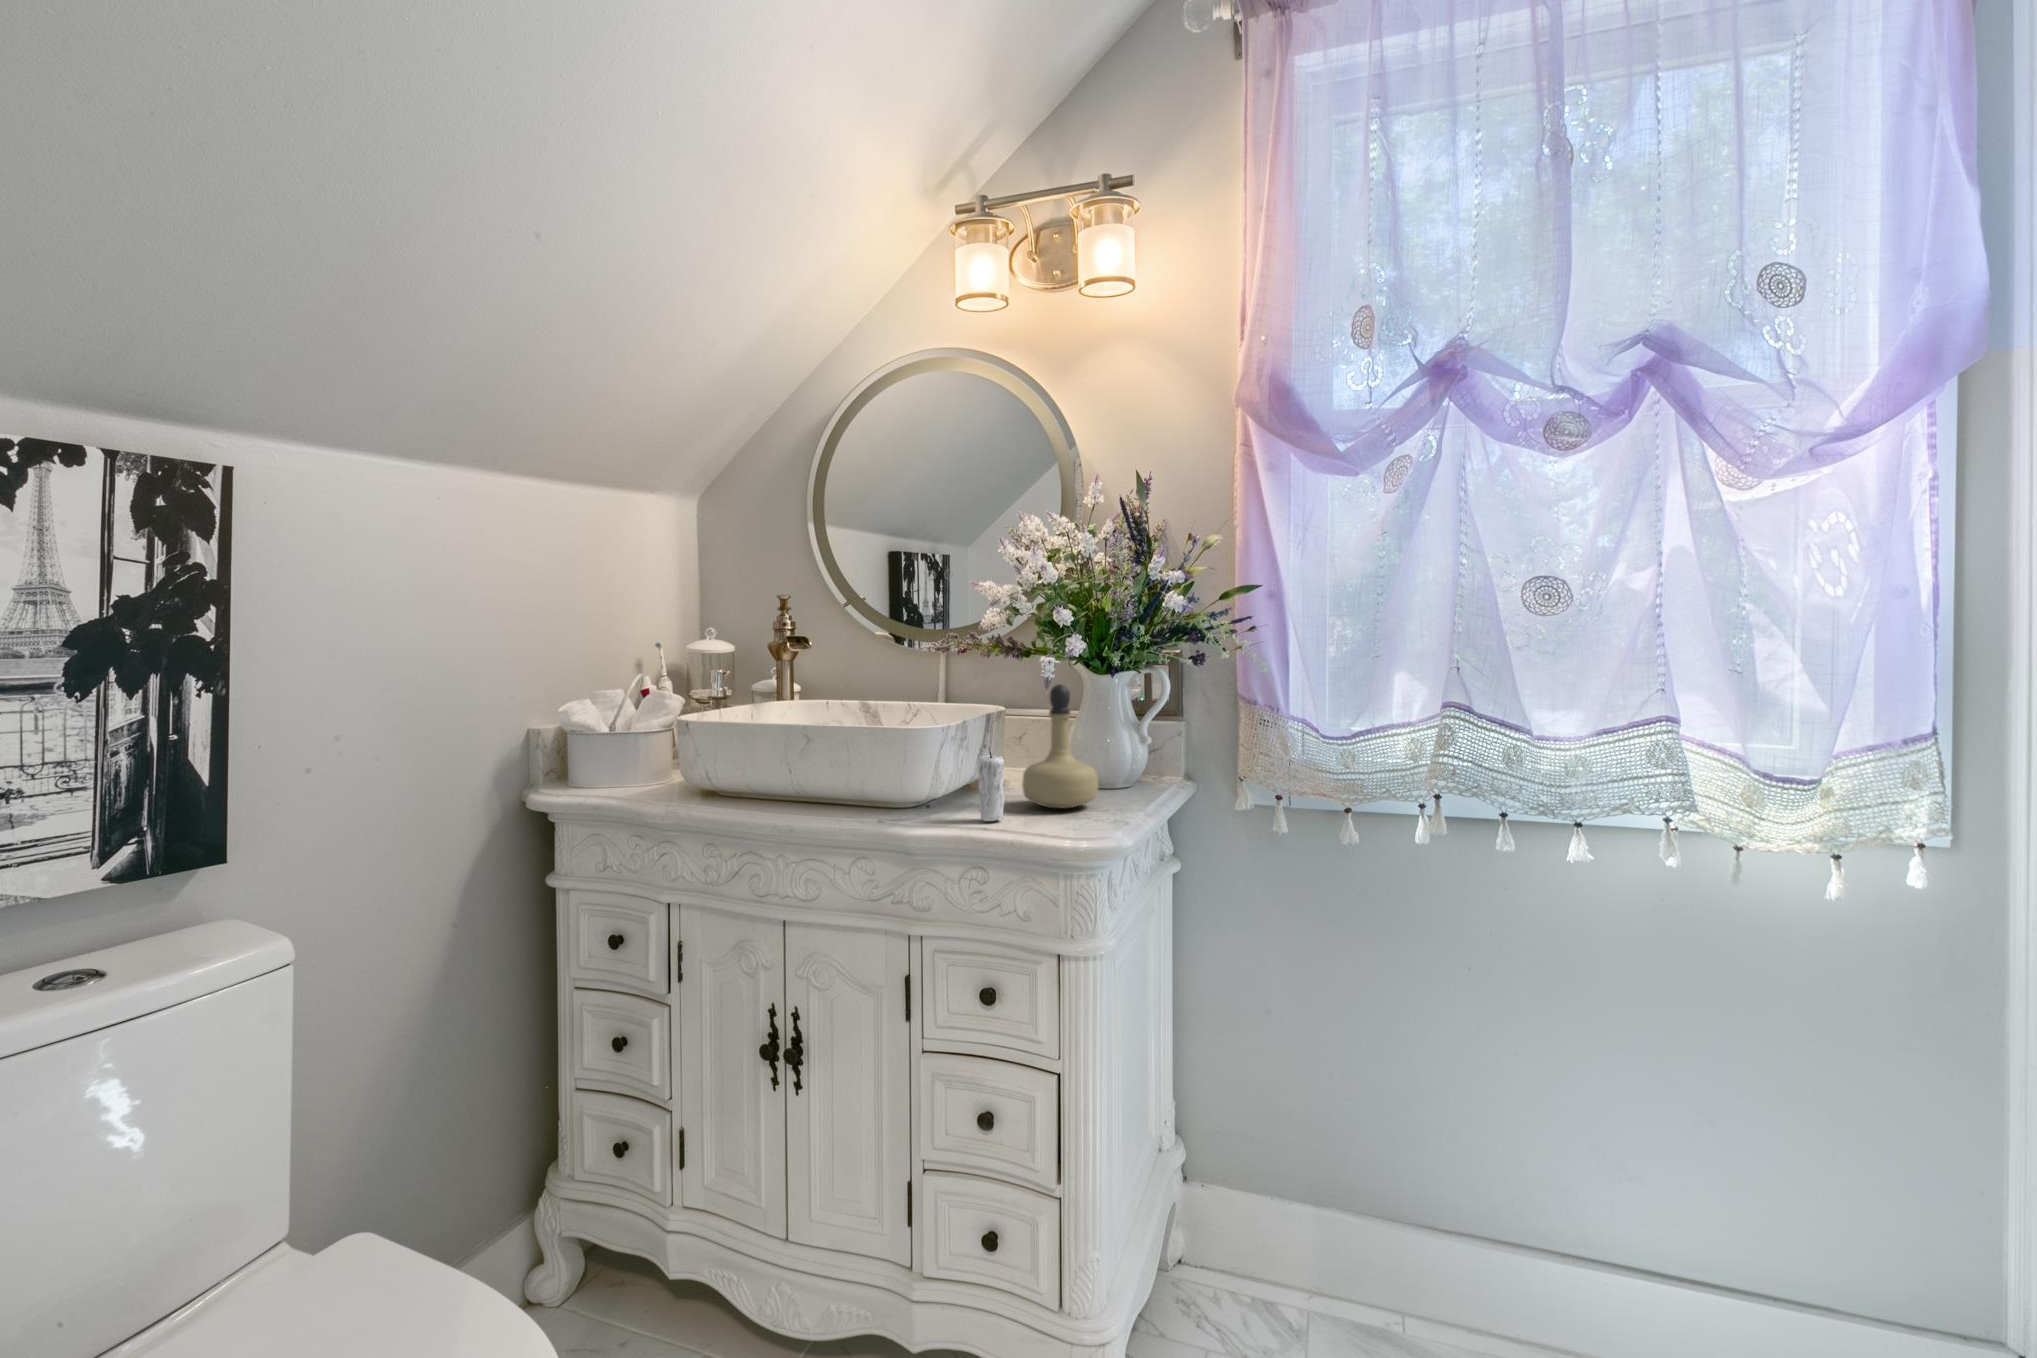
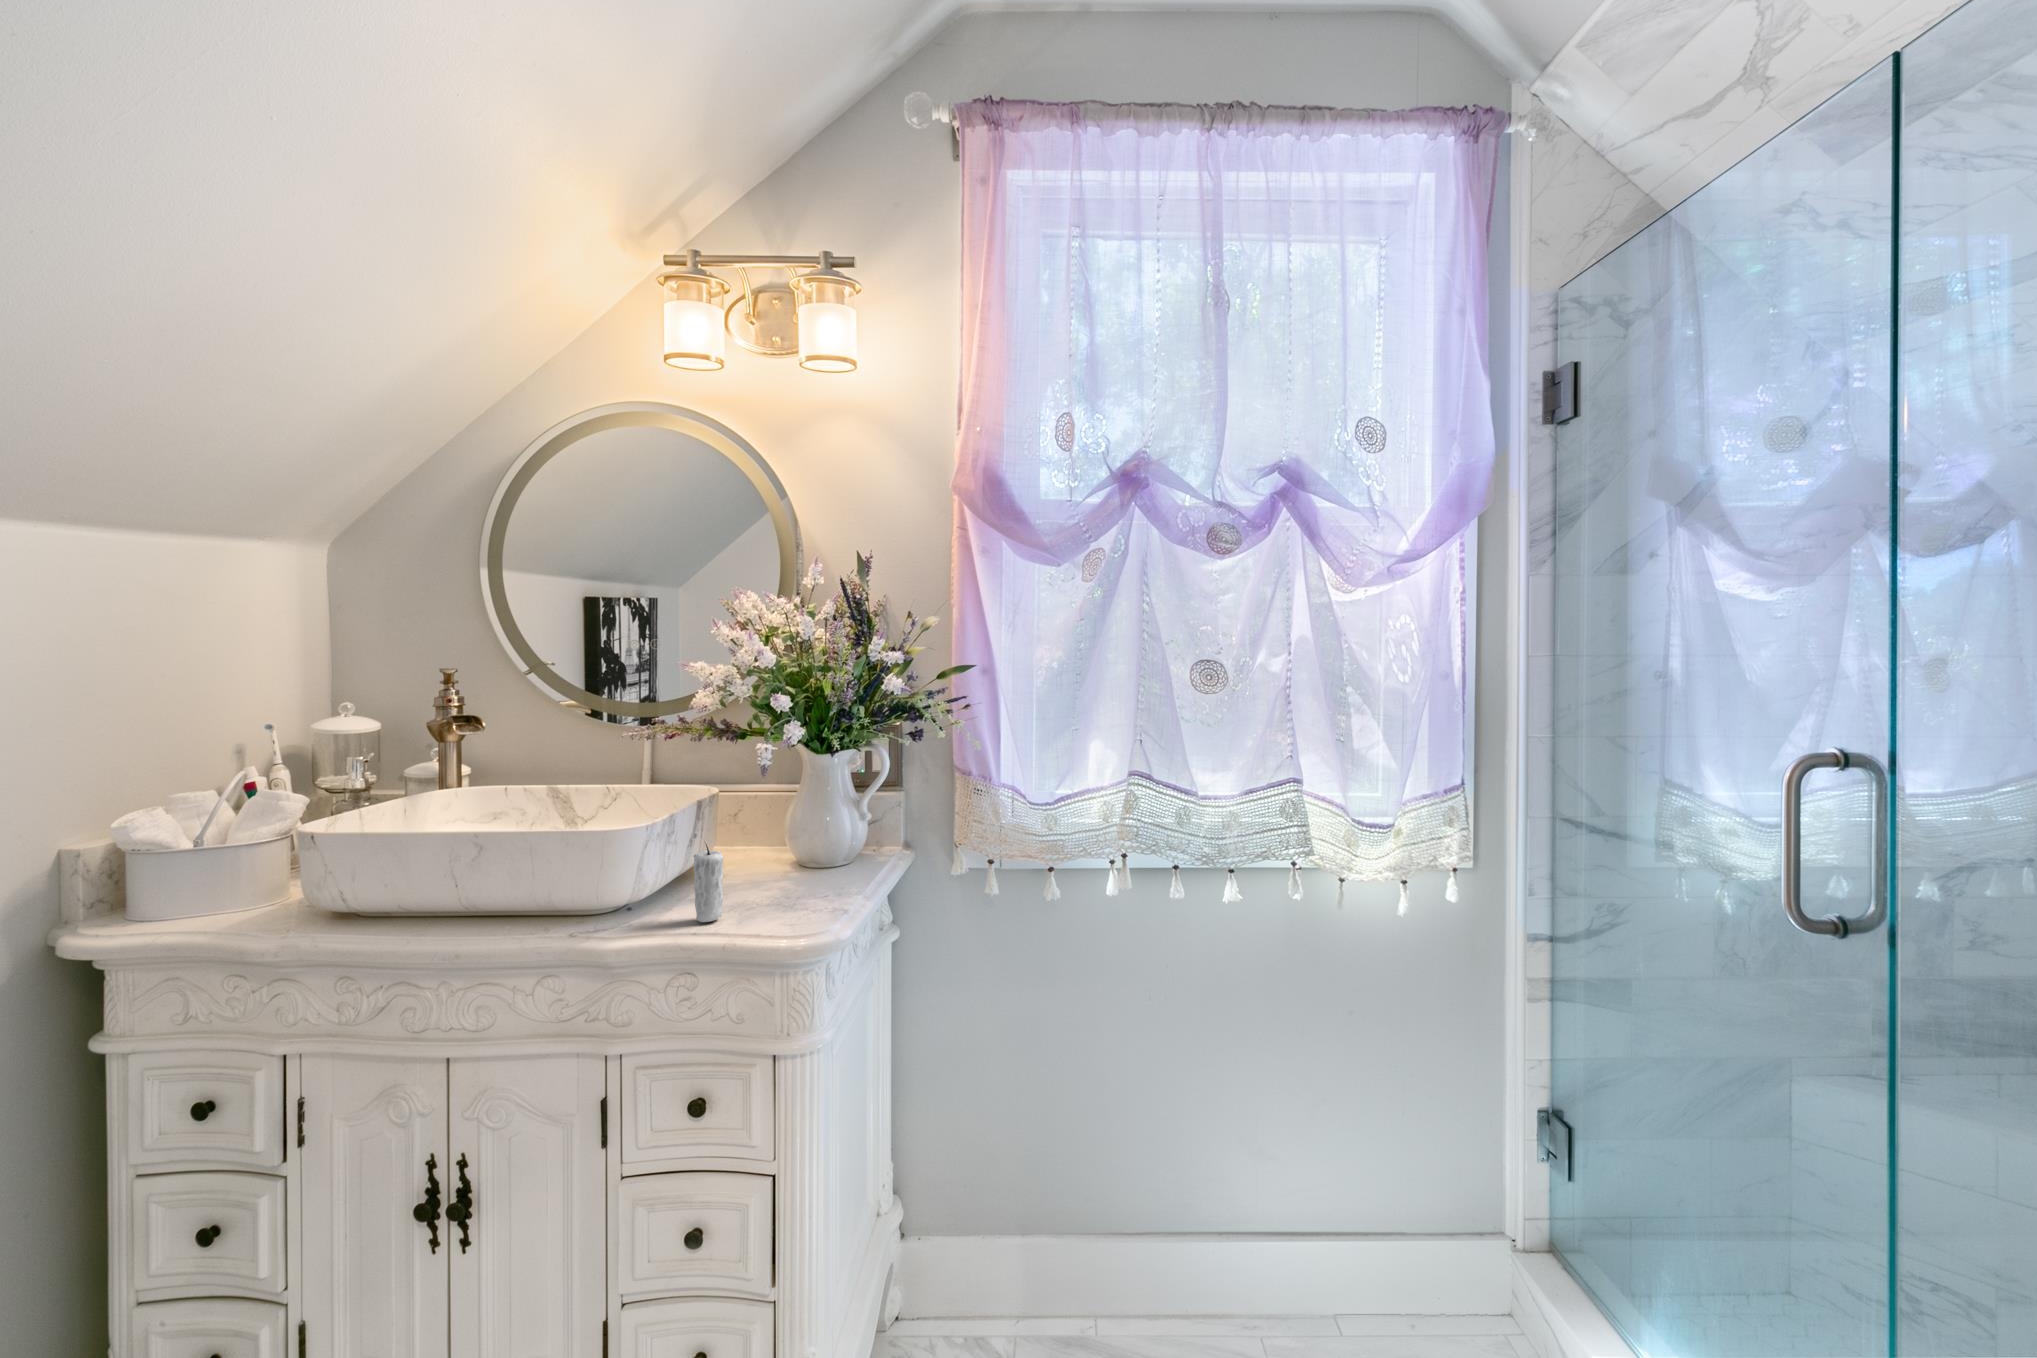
perfume bottle: present [1022,684,1098,808] -> none [740,768,820,896]

